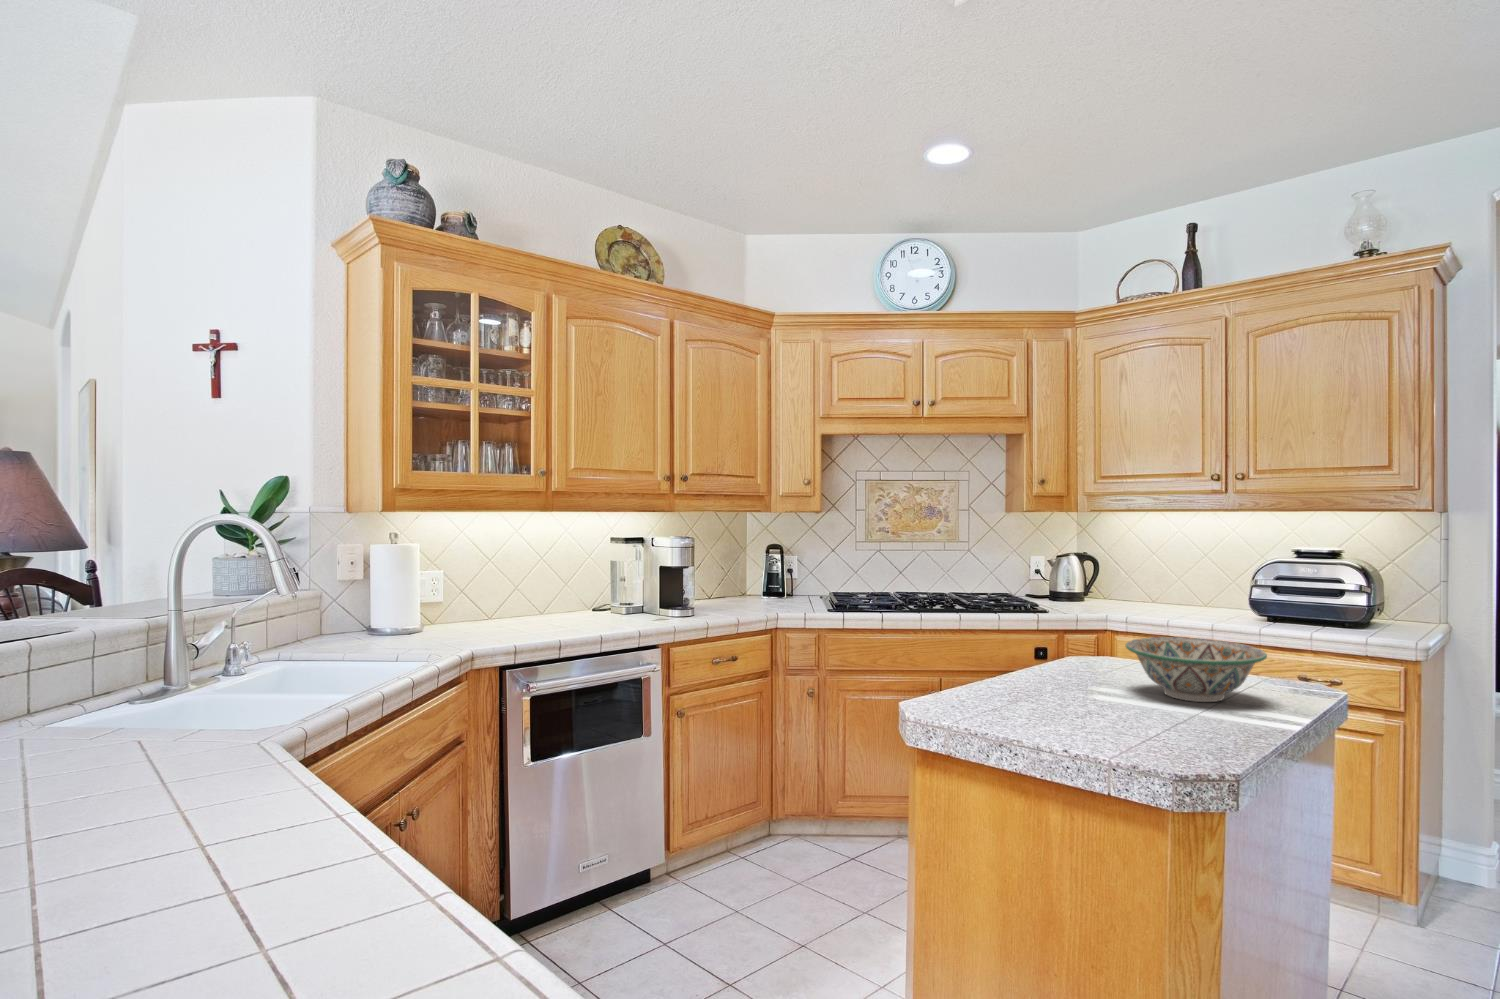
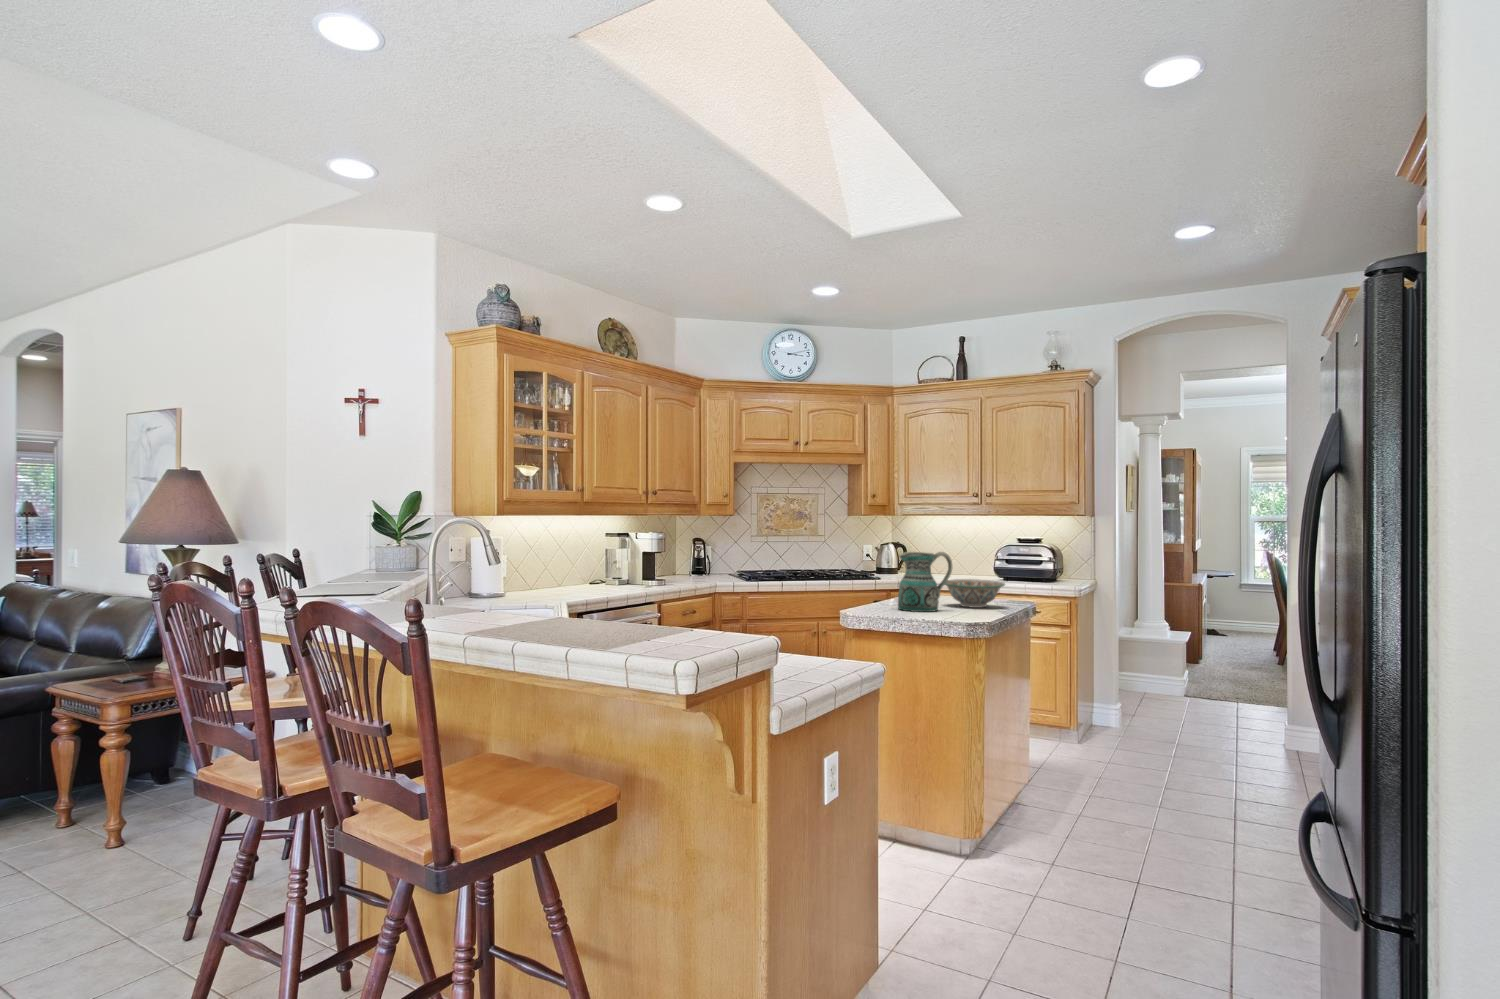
ceramic pitcher: none [1018,585,1139,718] -> present [898,552,952,612]

